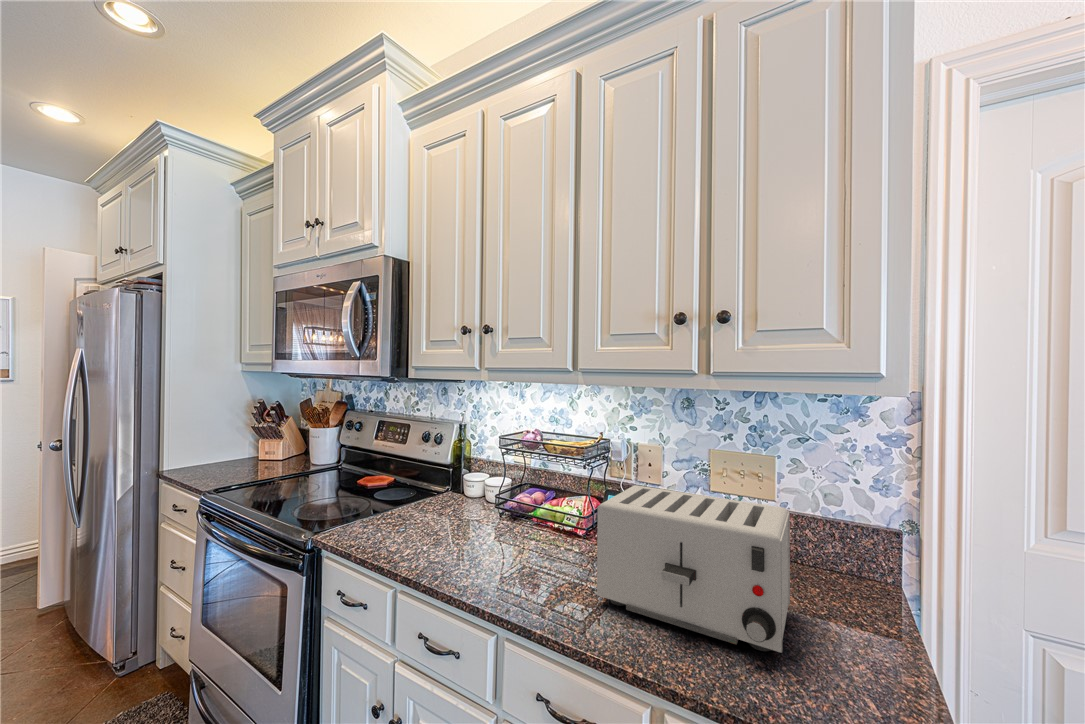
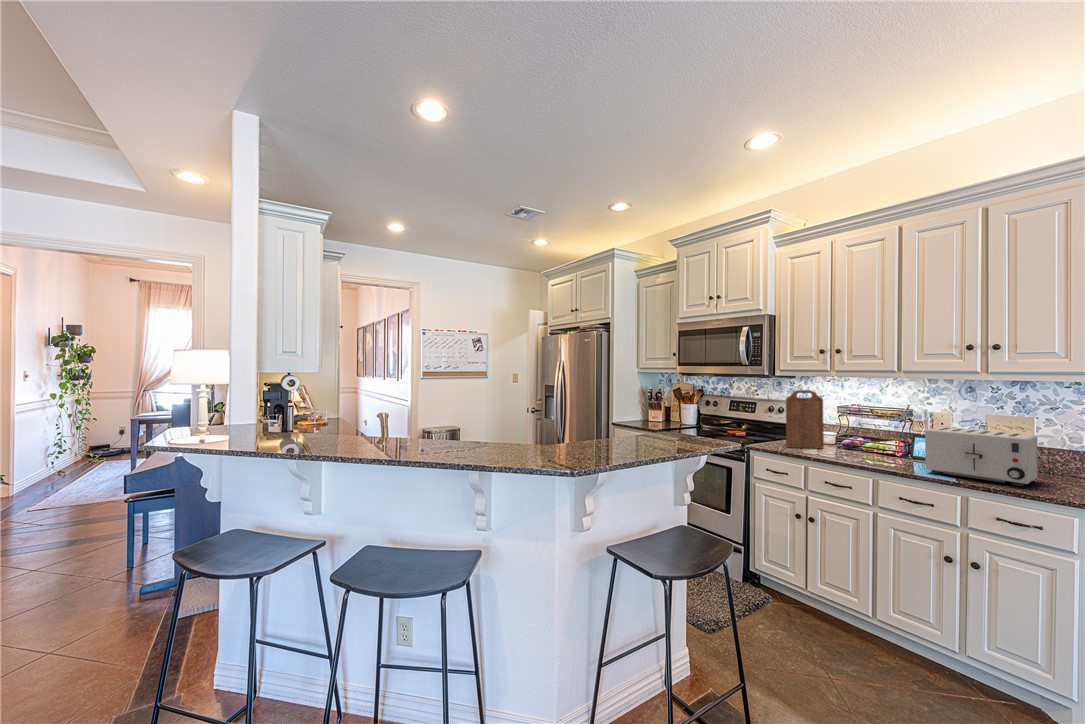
cutting board: none [410,406,477,519] -> present [786,390,824,449]

